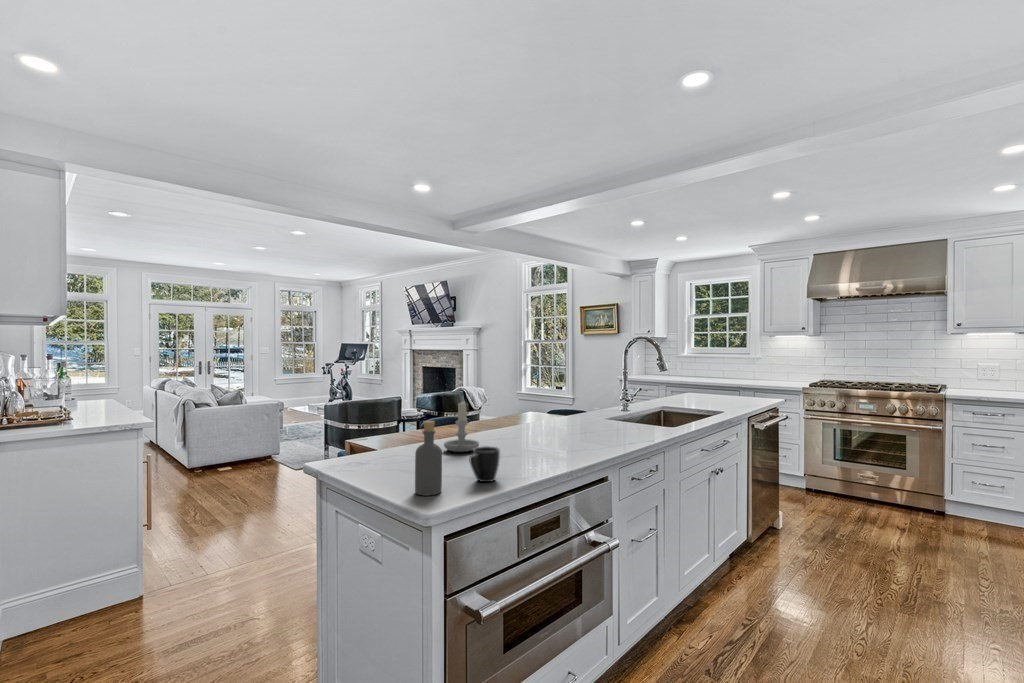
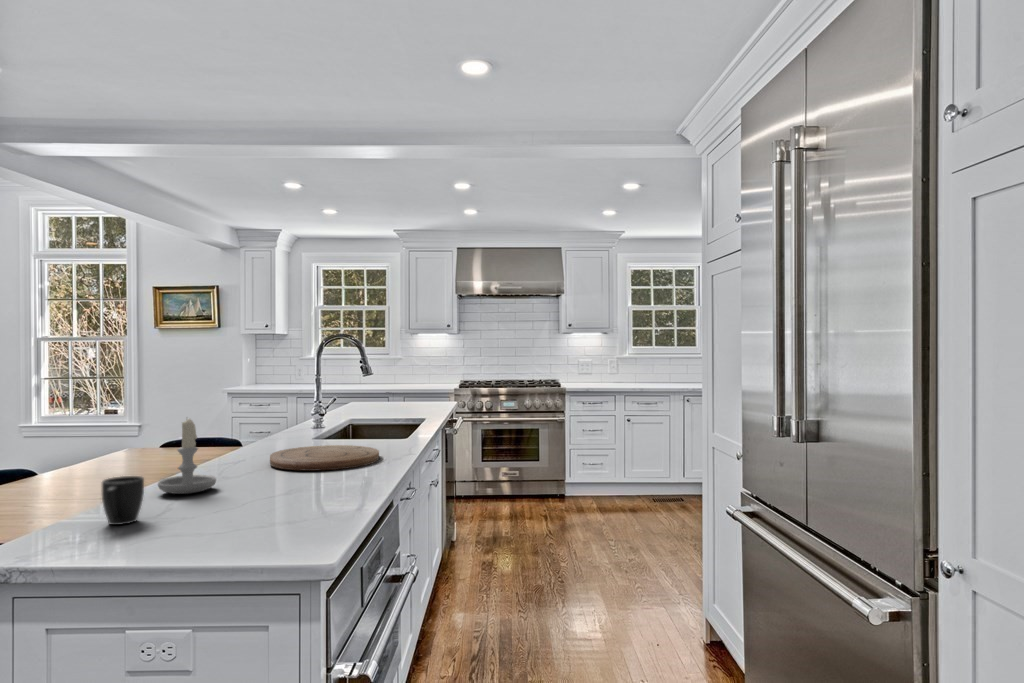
bottle: present [415,421,442,495] -> none [240,438,280,544]
cutting board: none [535,428,617,450] -> present [270,445,379,471]
mug: present [470,446,500,482] -> present [102,476,144,525]

